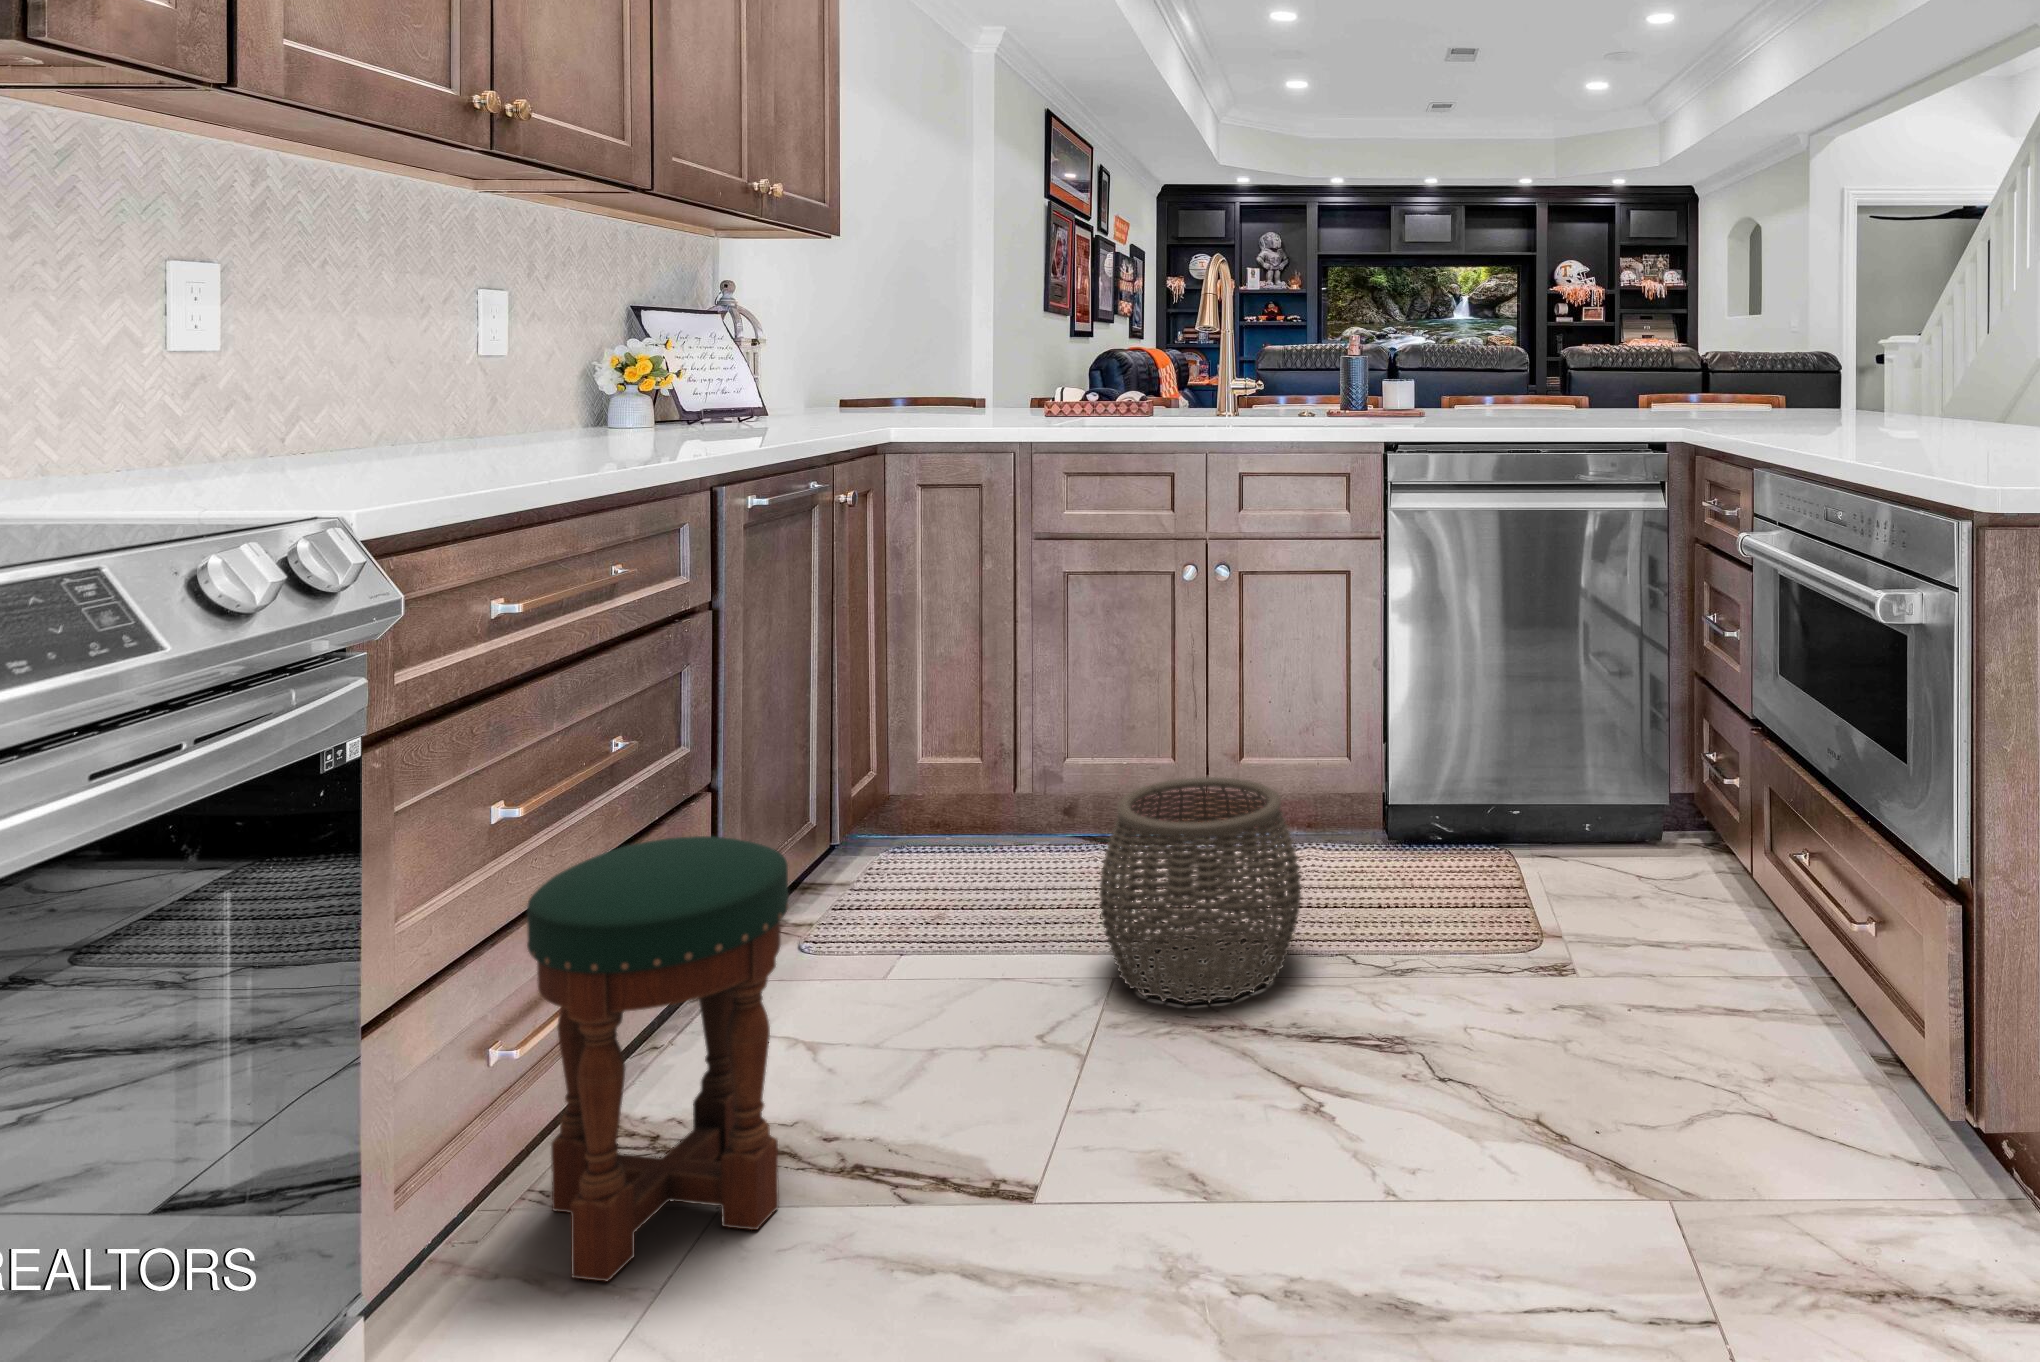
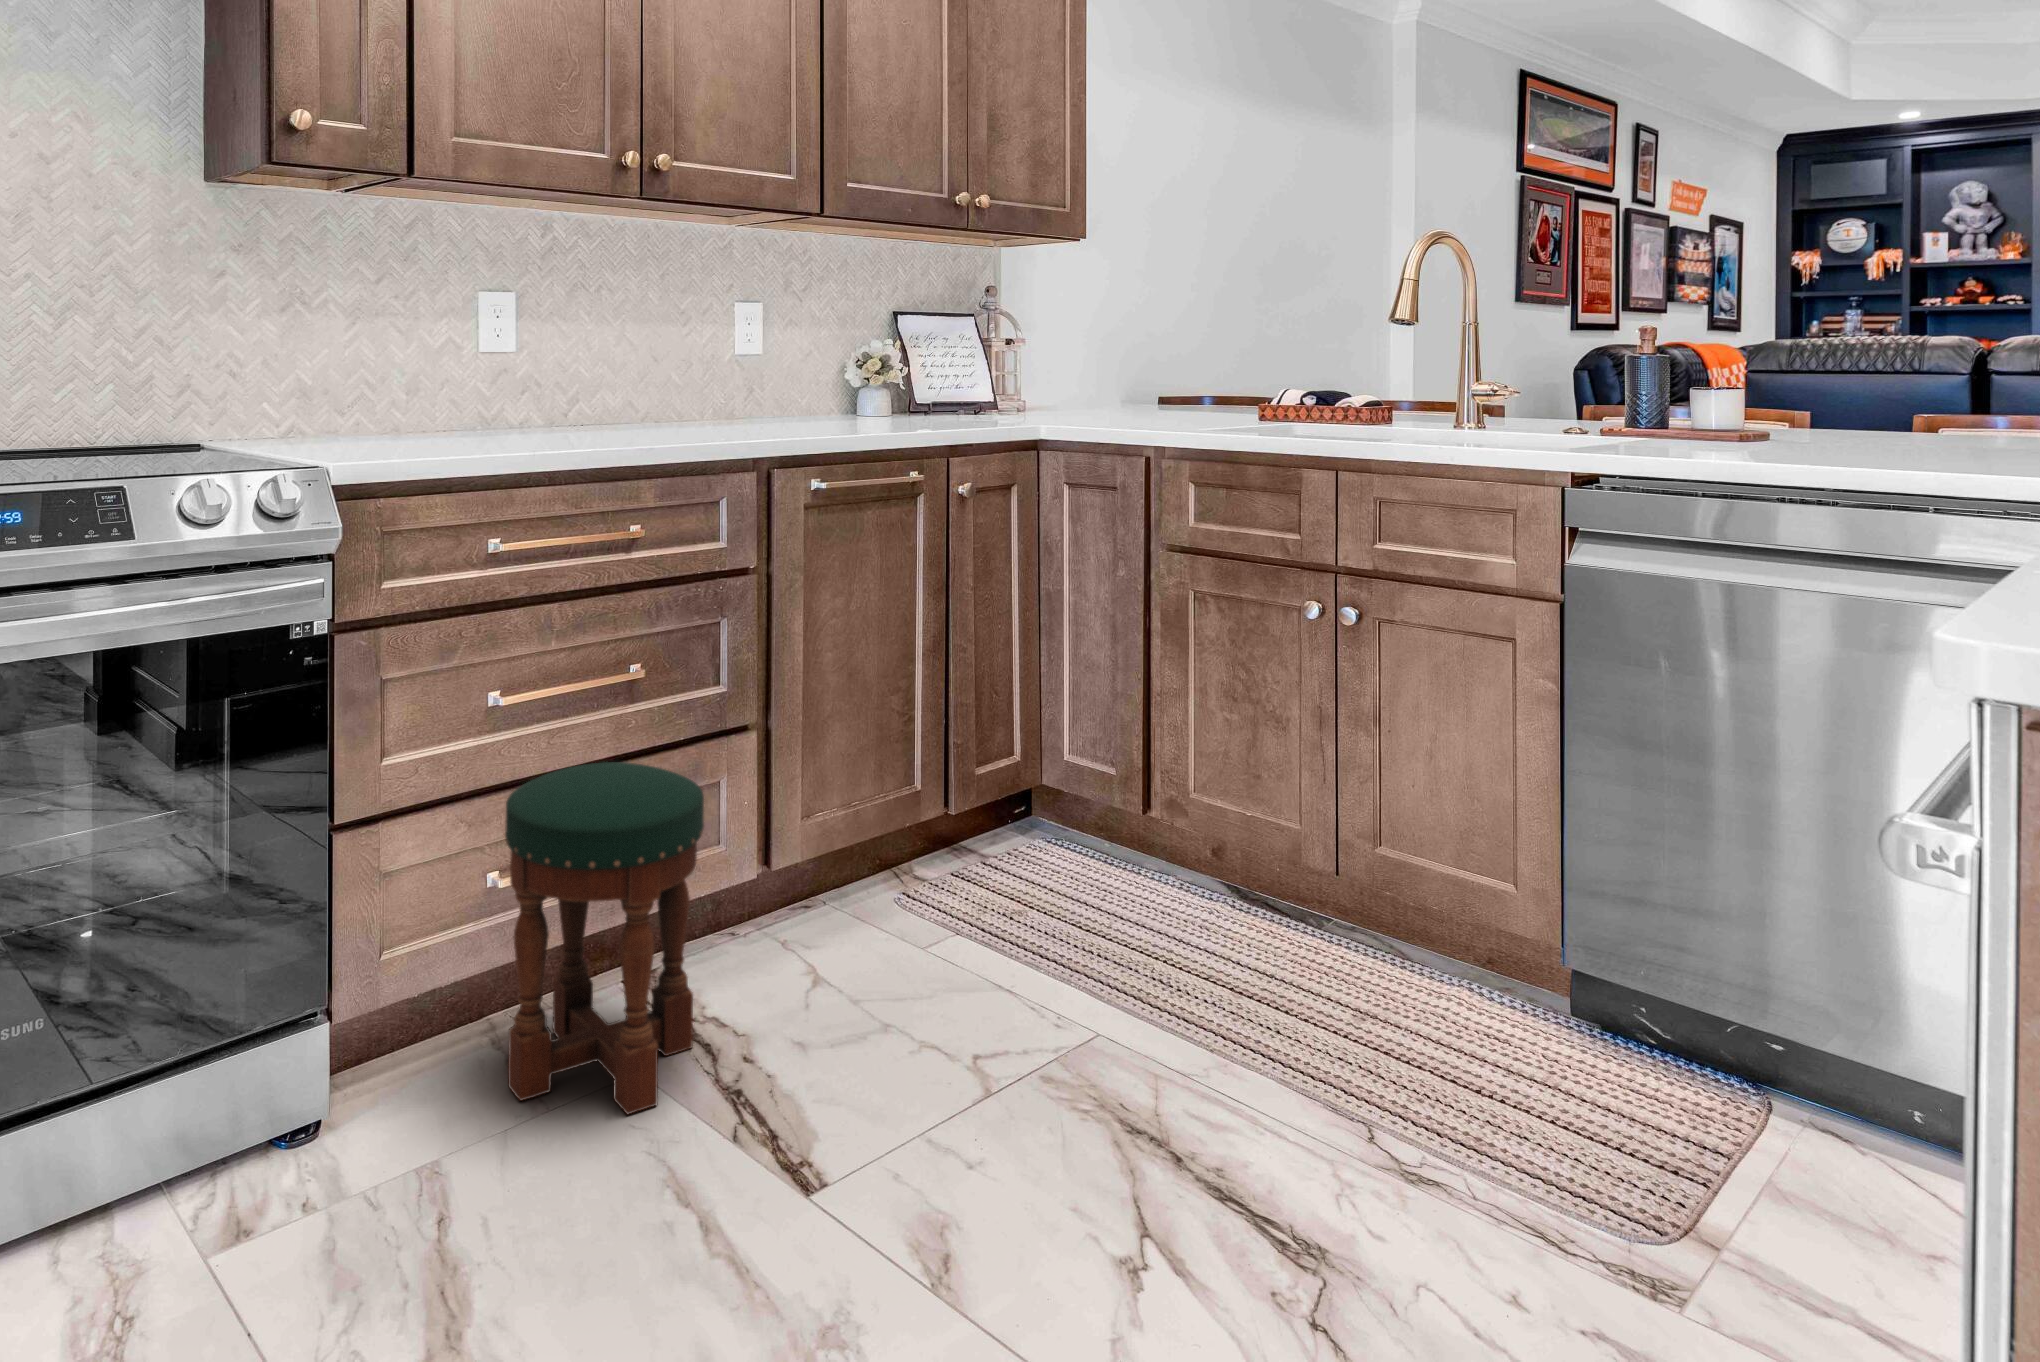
woven basket: present [1099,777,1302,1004] -> none [1082,841,1316,1111]

